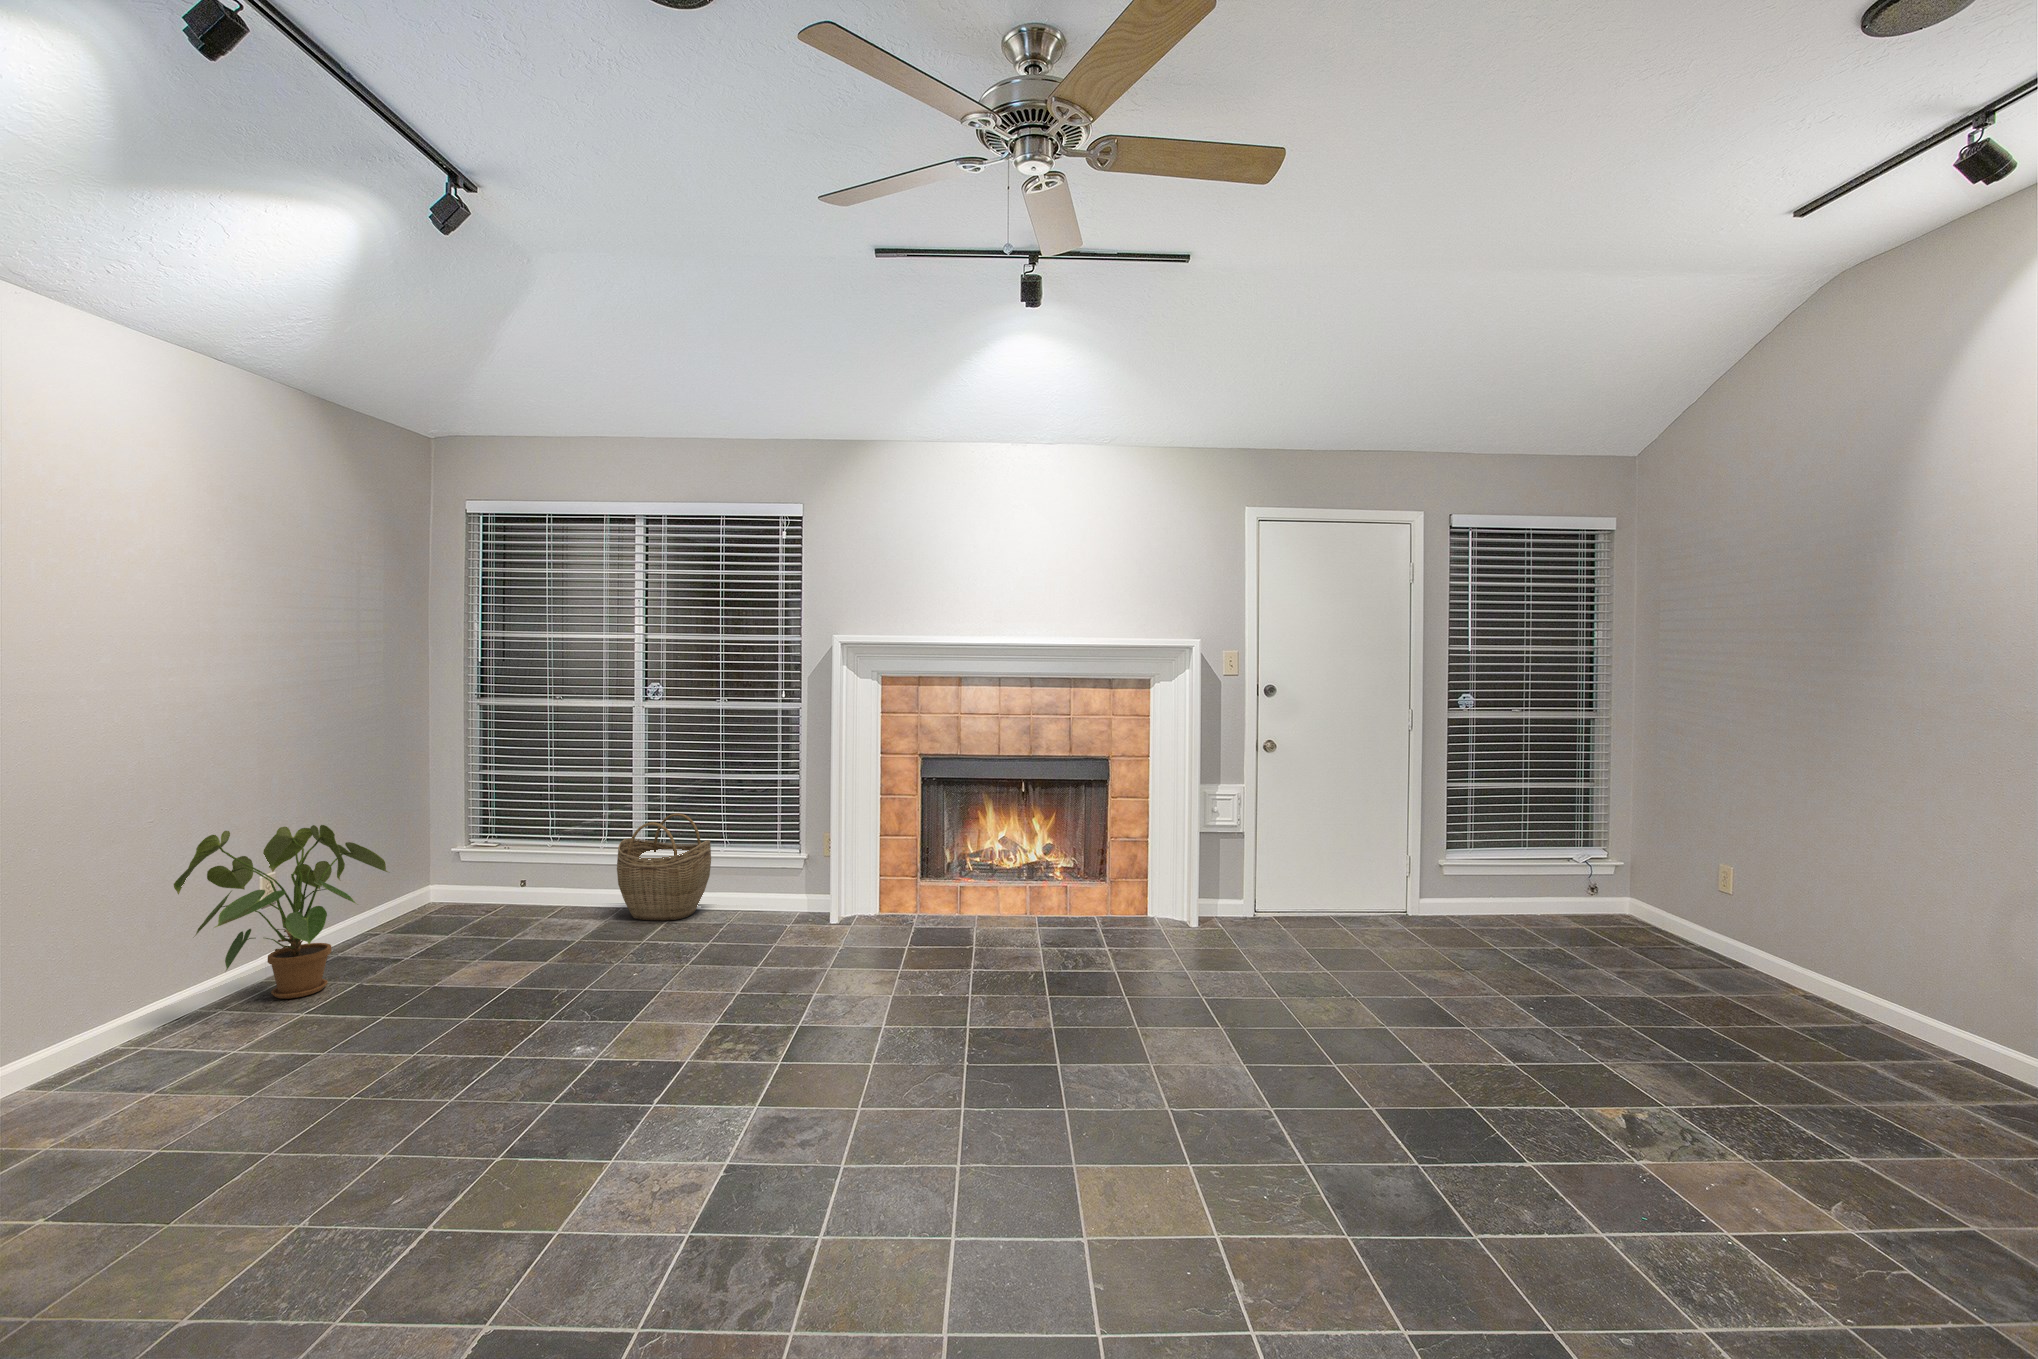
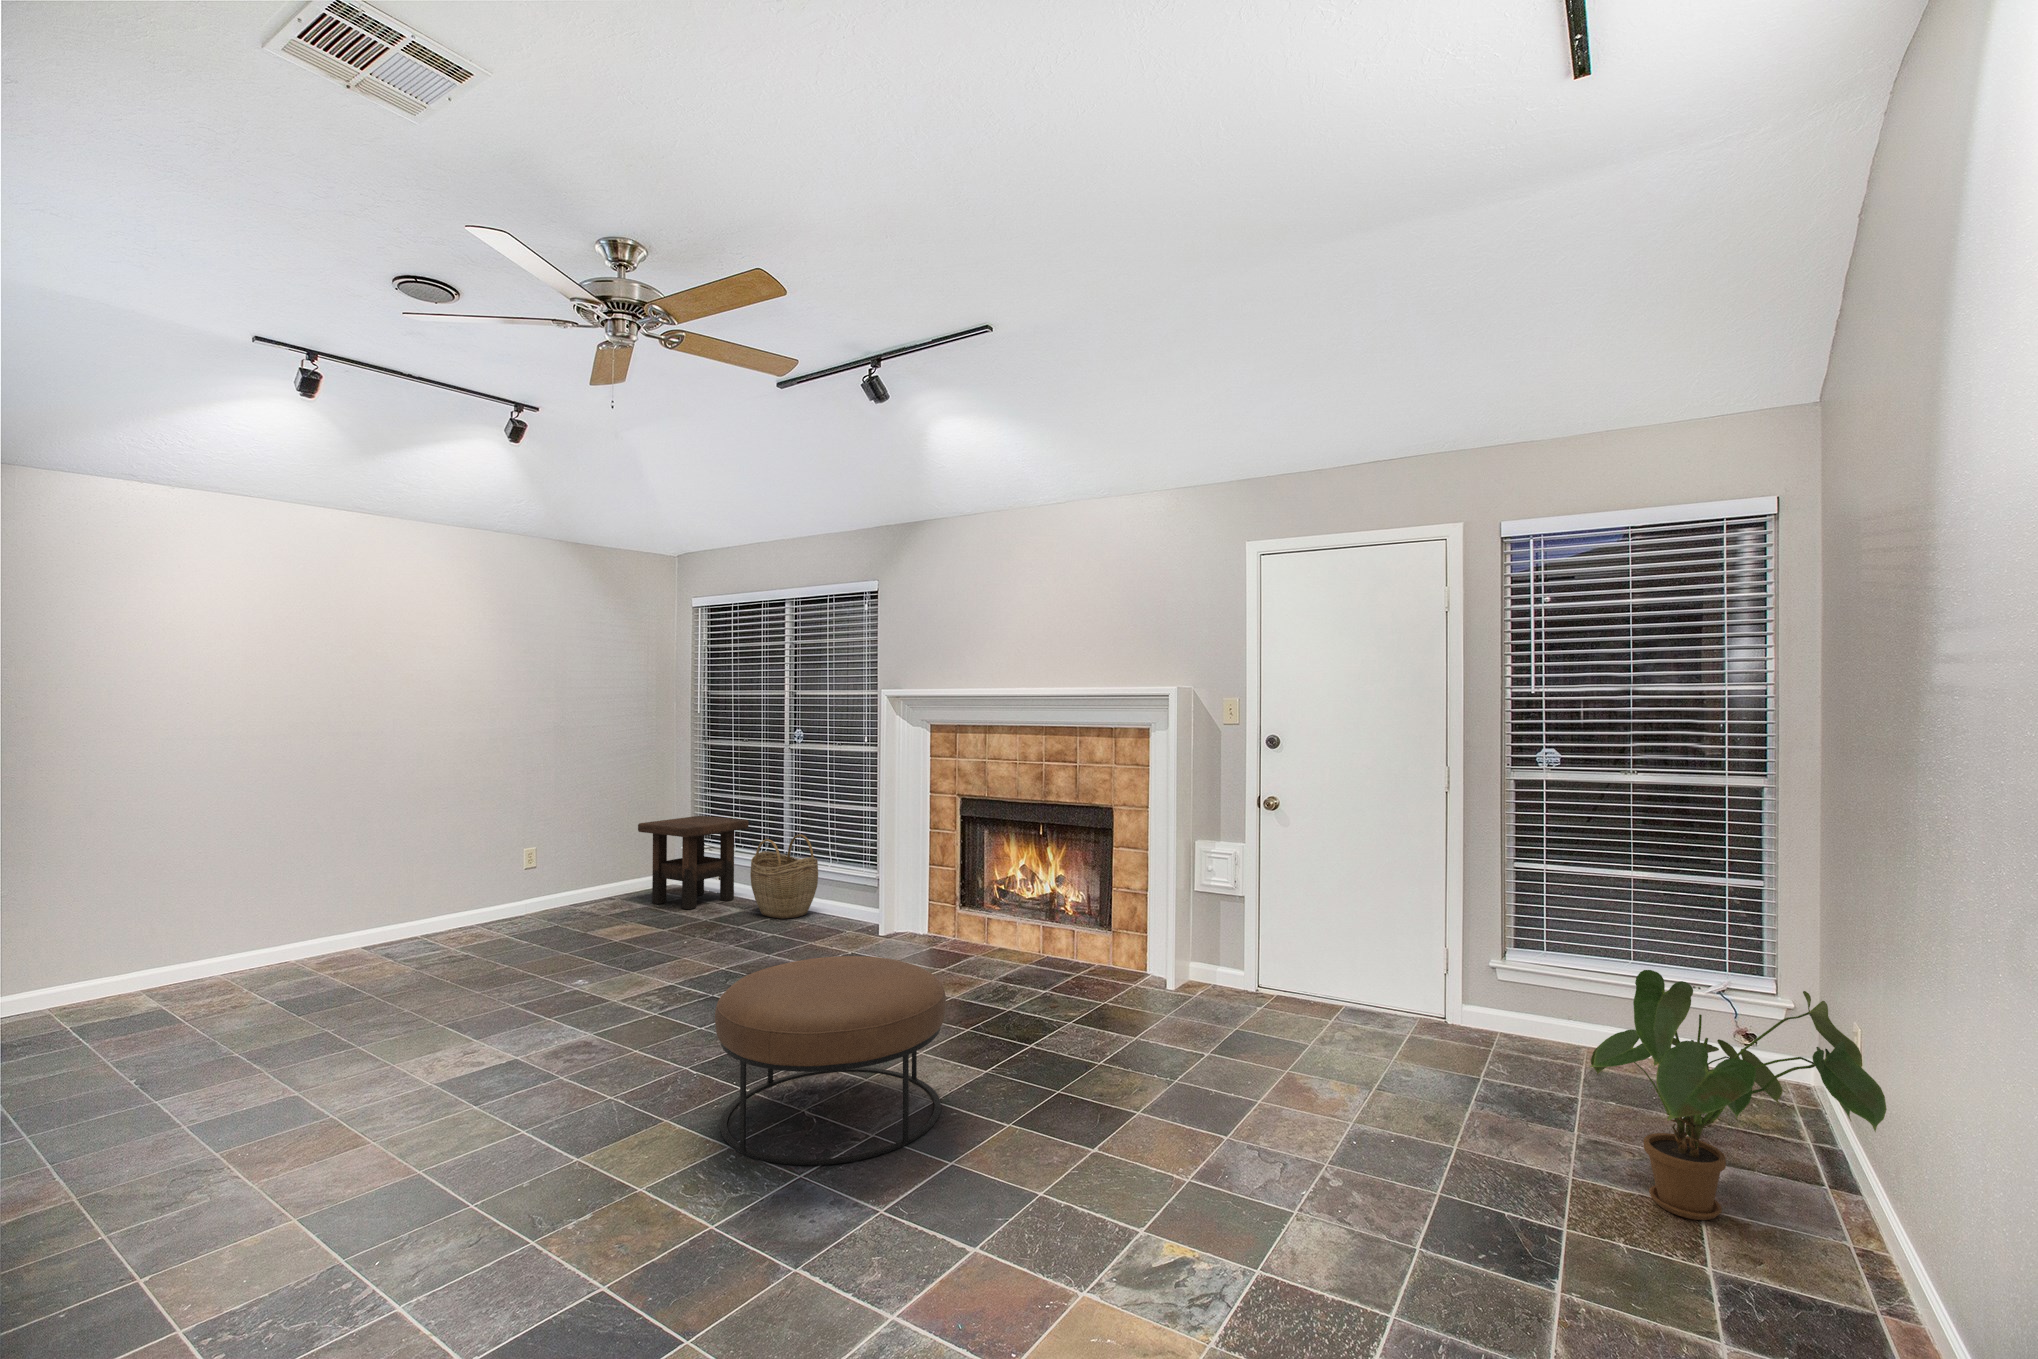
side table: none [410,801,577,928] -> present [638,816,748,909]
house plant: present [174,825,388,999] -> present [1590,970,1887,1220]
ottoman: none [1056,939,1339,1217] -> present [715,956,946,1165]

